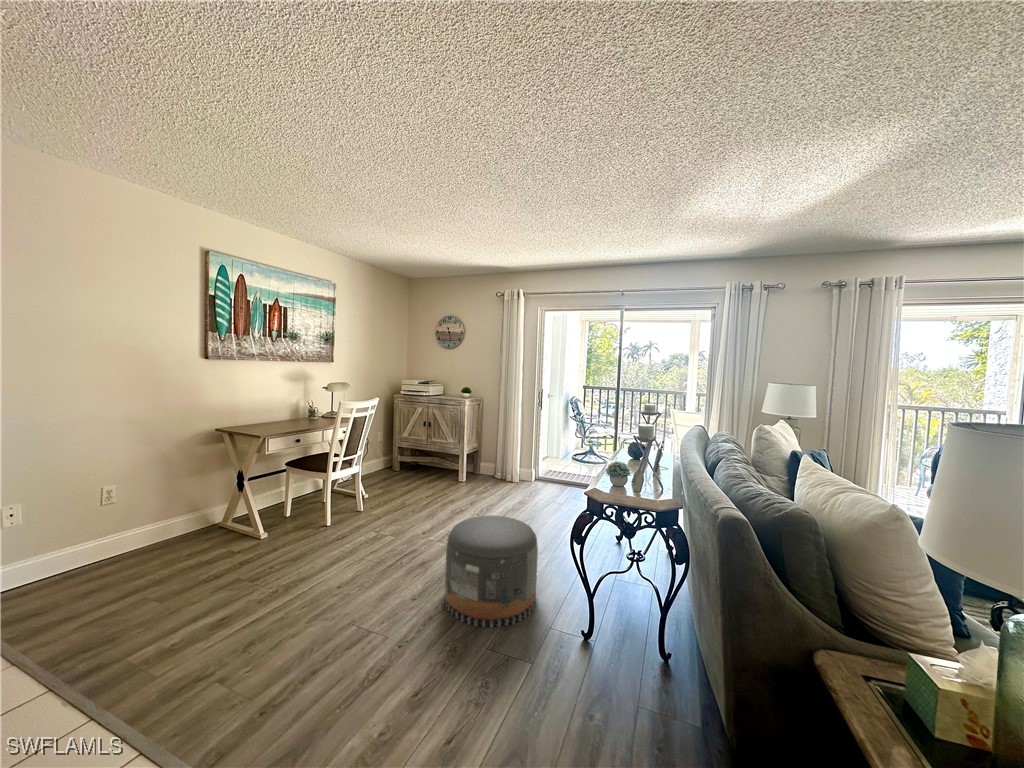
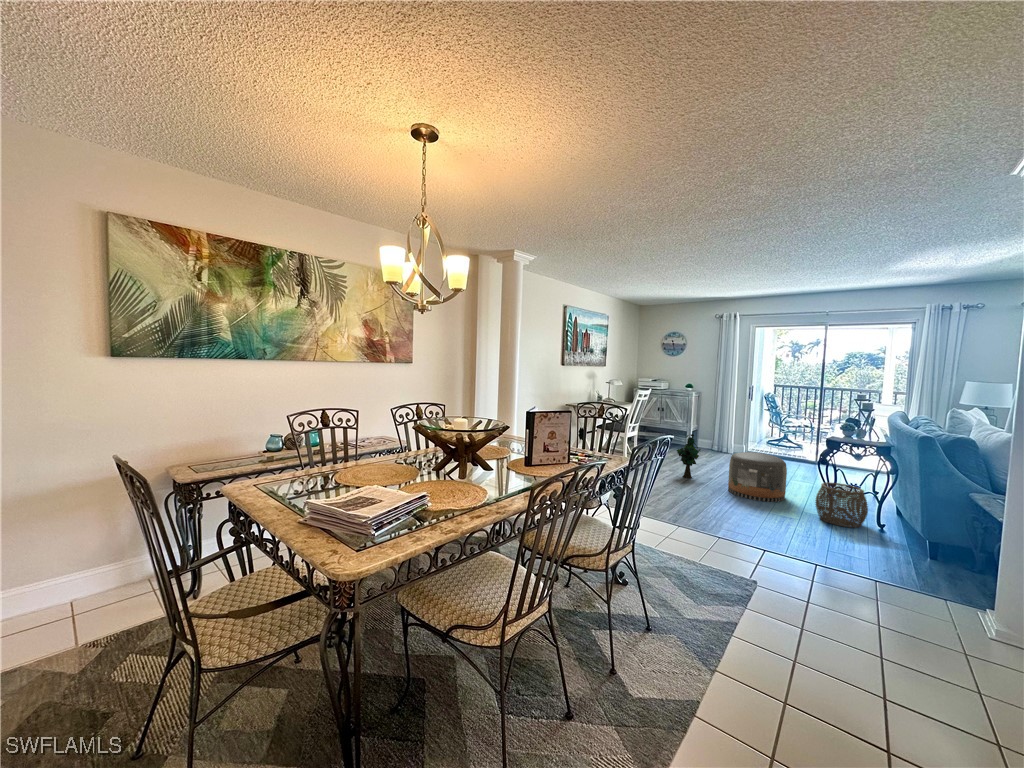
decorative plant: none [378,481,424,562] -> present [677,434,701,478]
woven basket: none [563,599,656,723] -> present [815,483,868,528]

